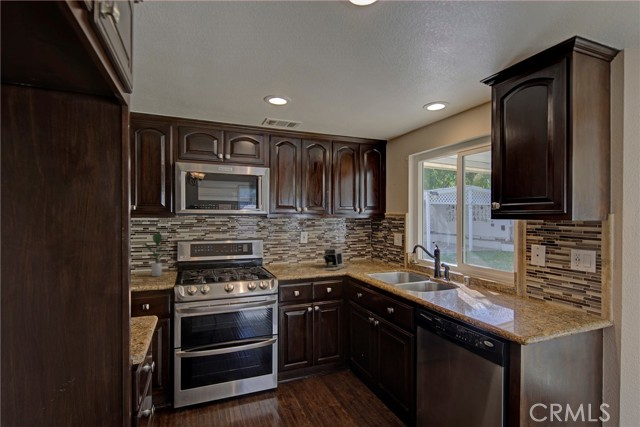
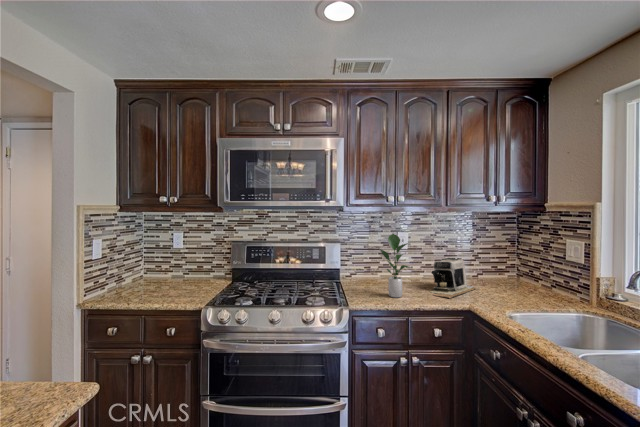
potted plant: present [144,232,166,276] -> present [380,234,408,298]

